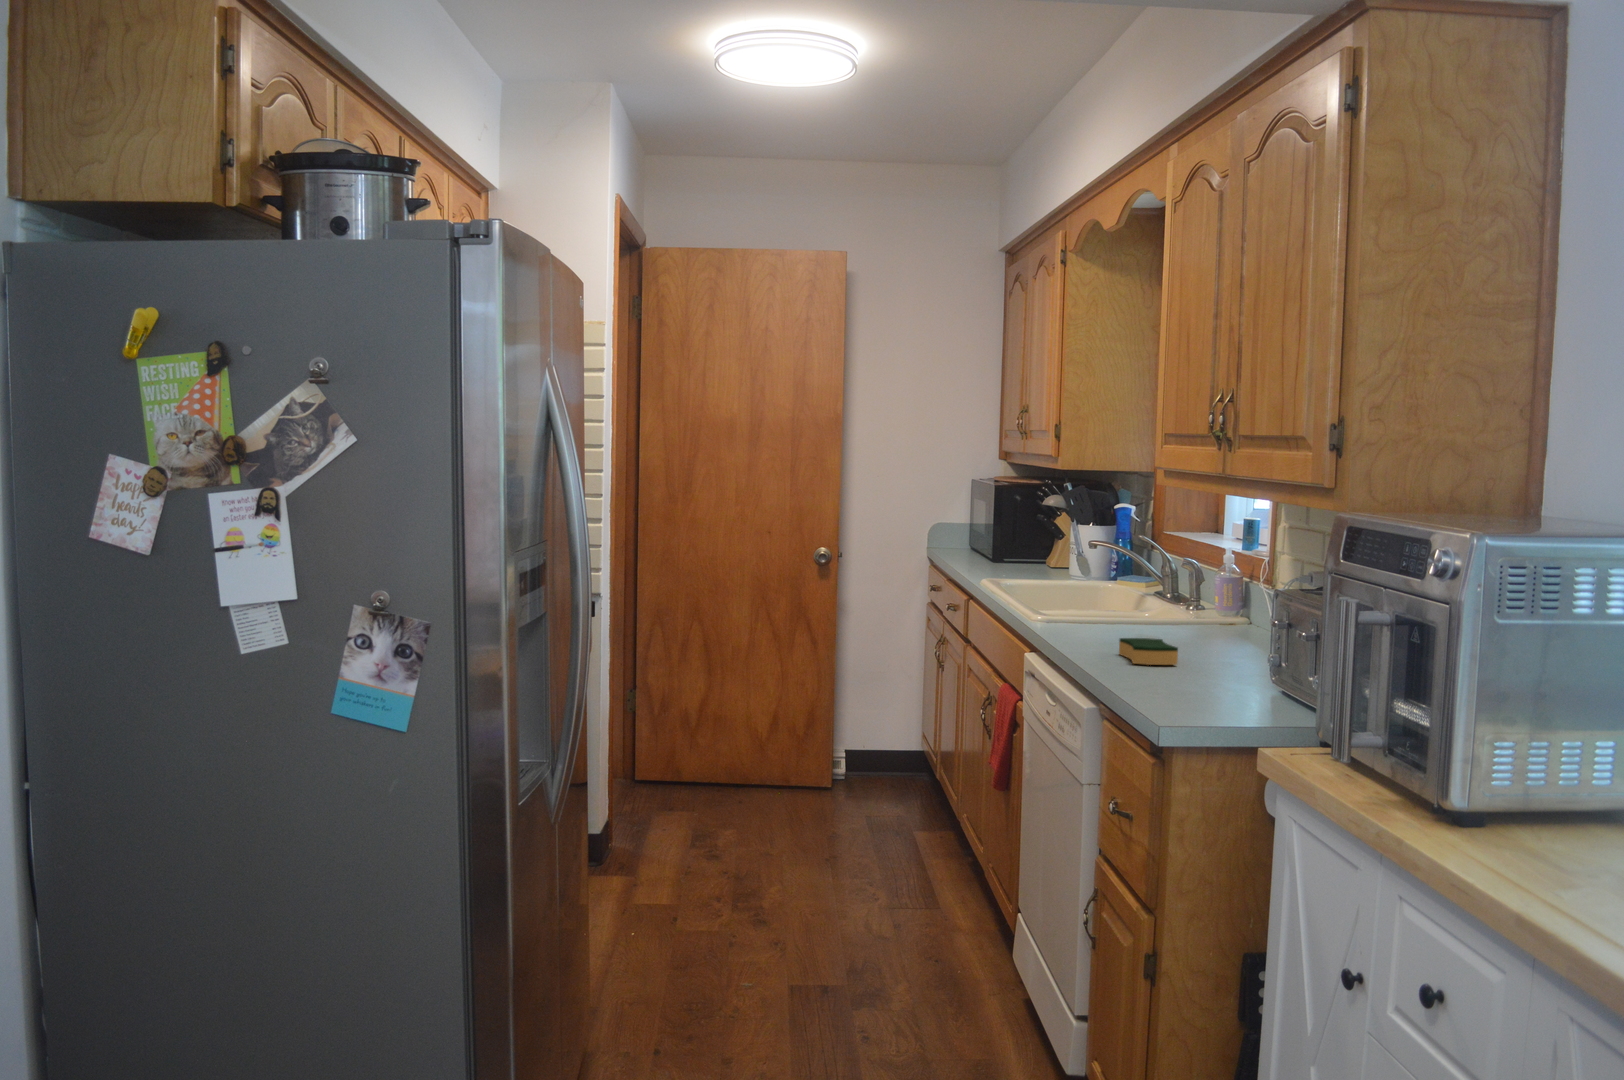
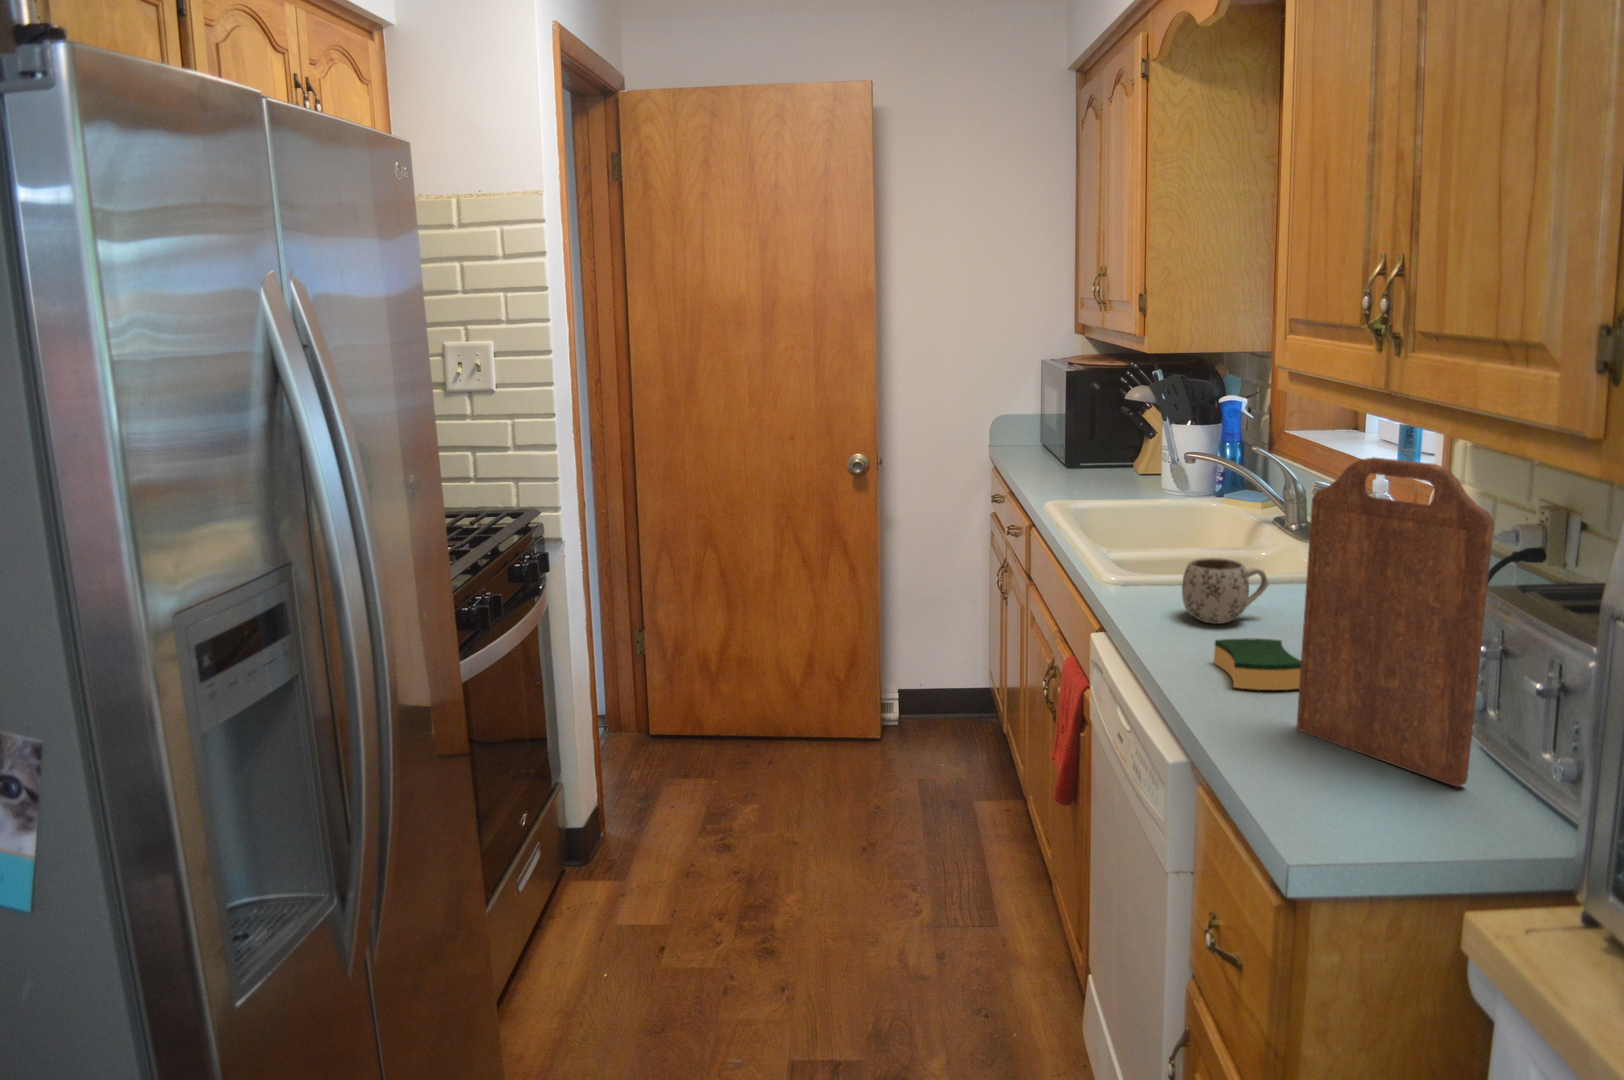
cutting board: none [1173,505,1281,701] -> present [1297,457,1494,787]
mug: none [1095,594,1153,638] -> present [1182,558,1268,624]

